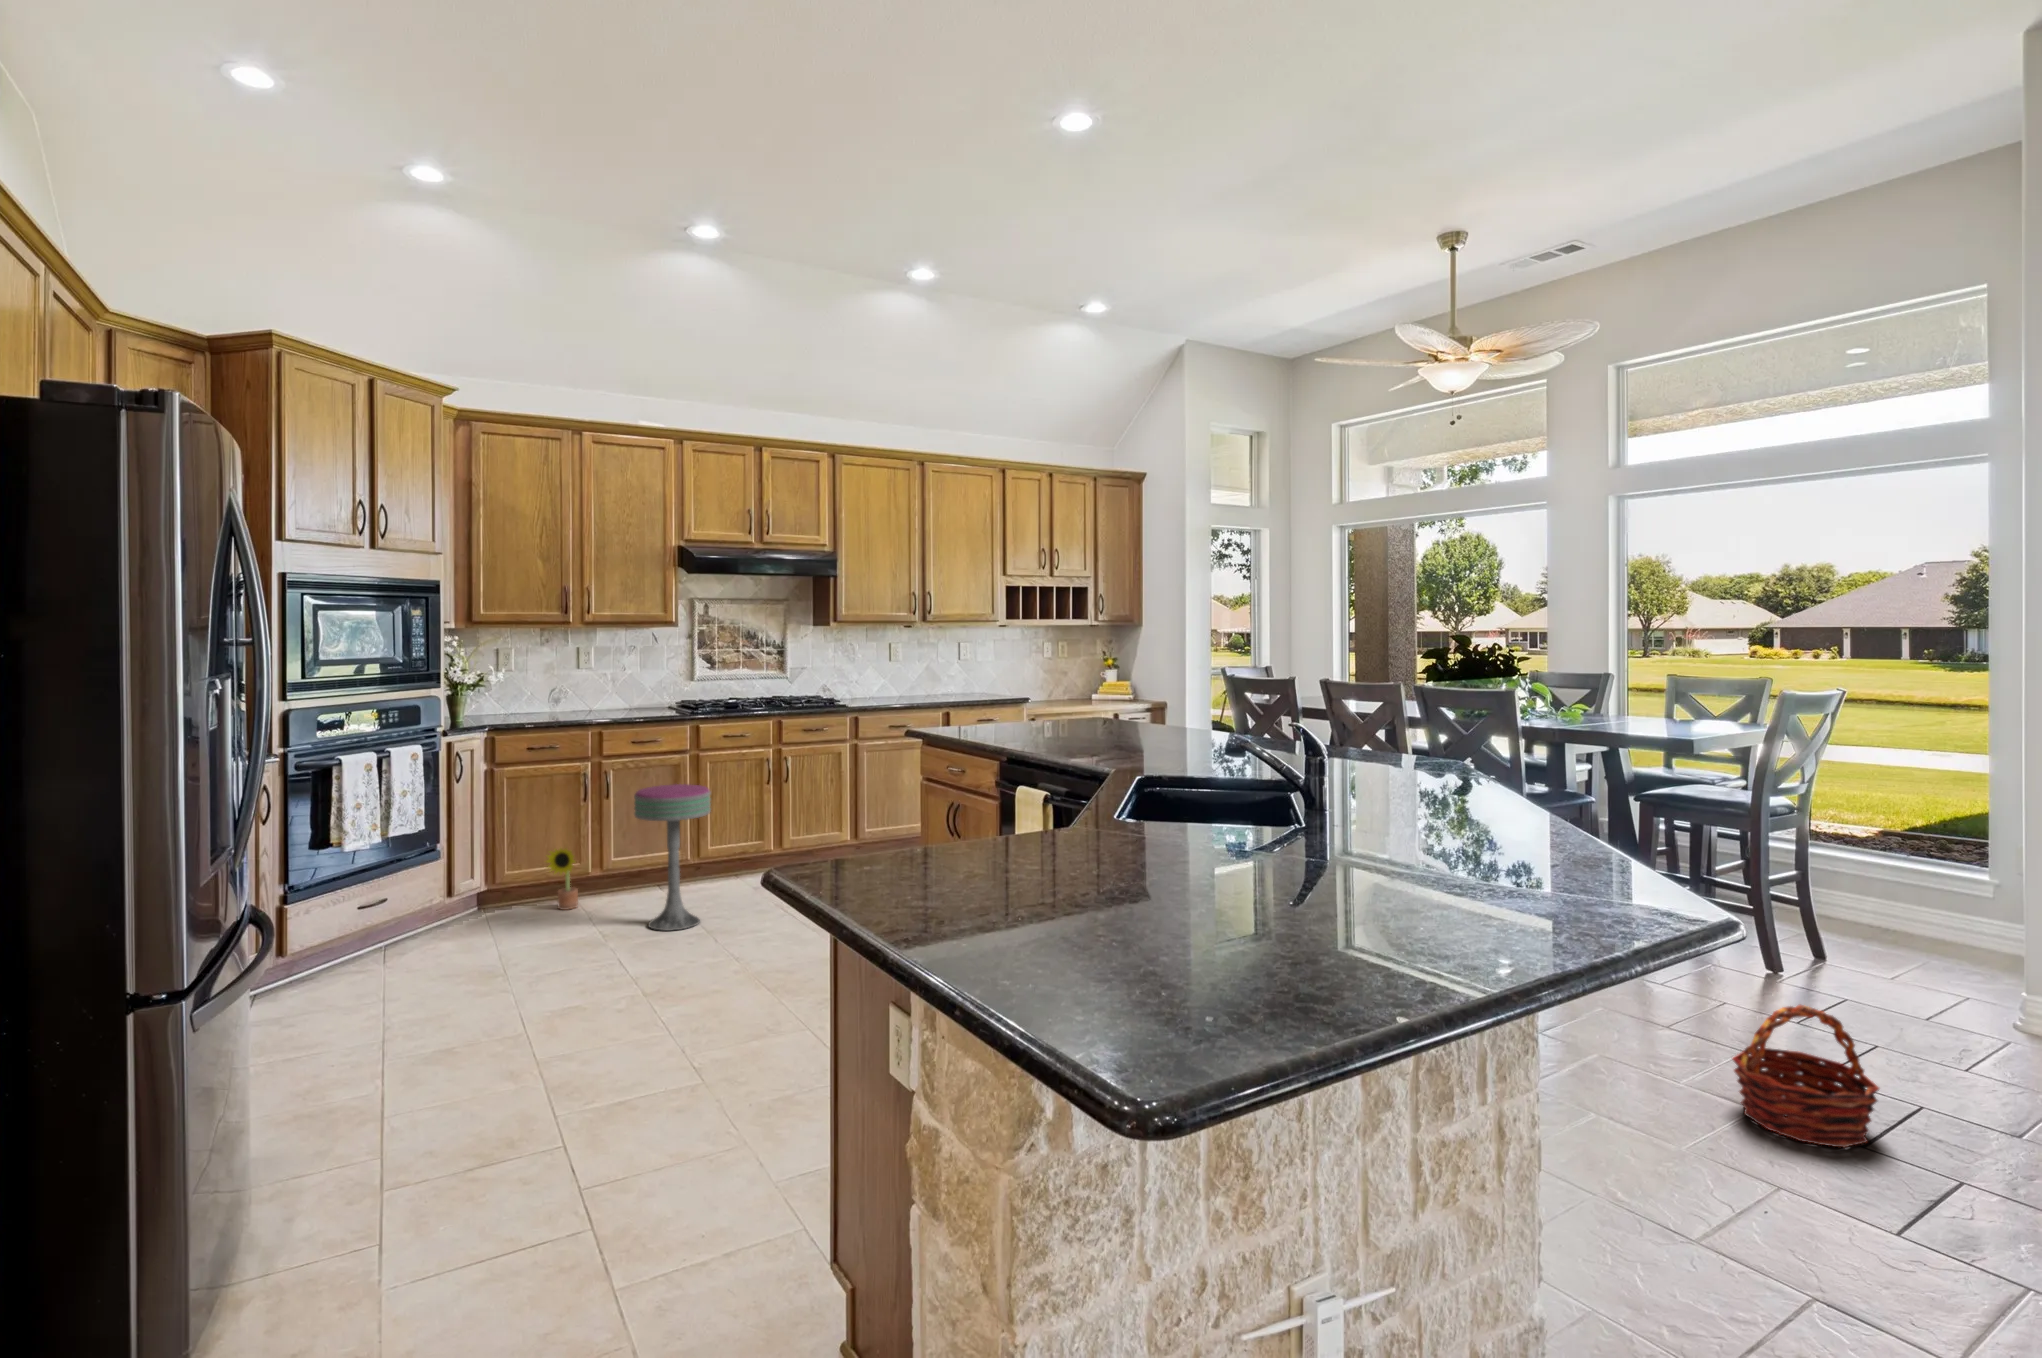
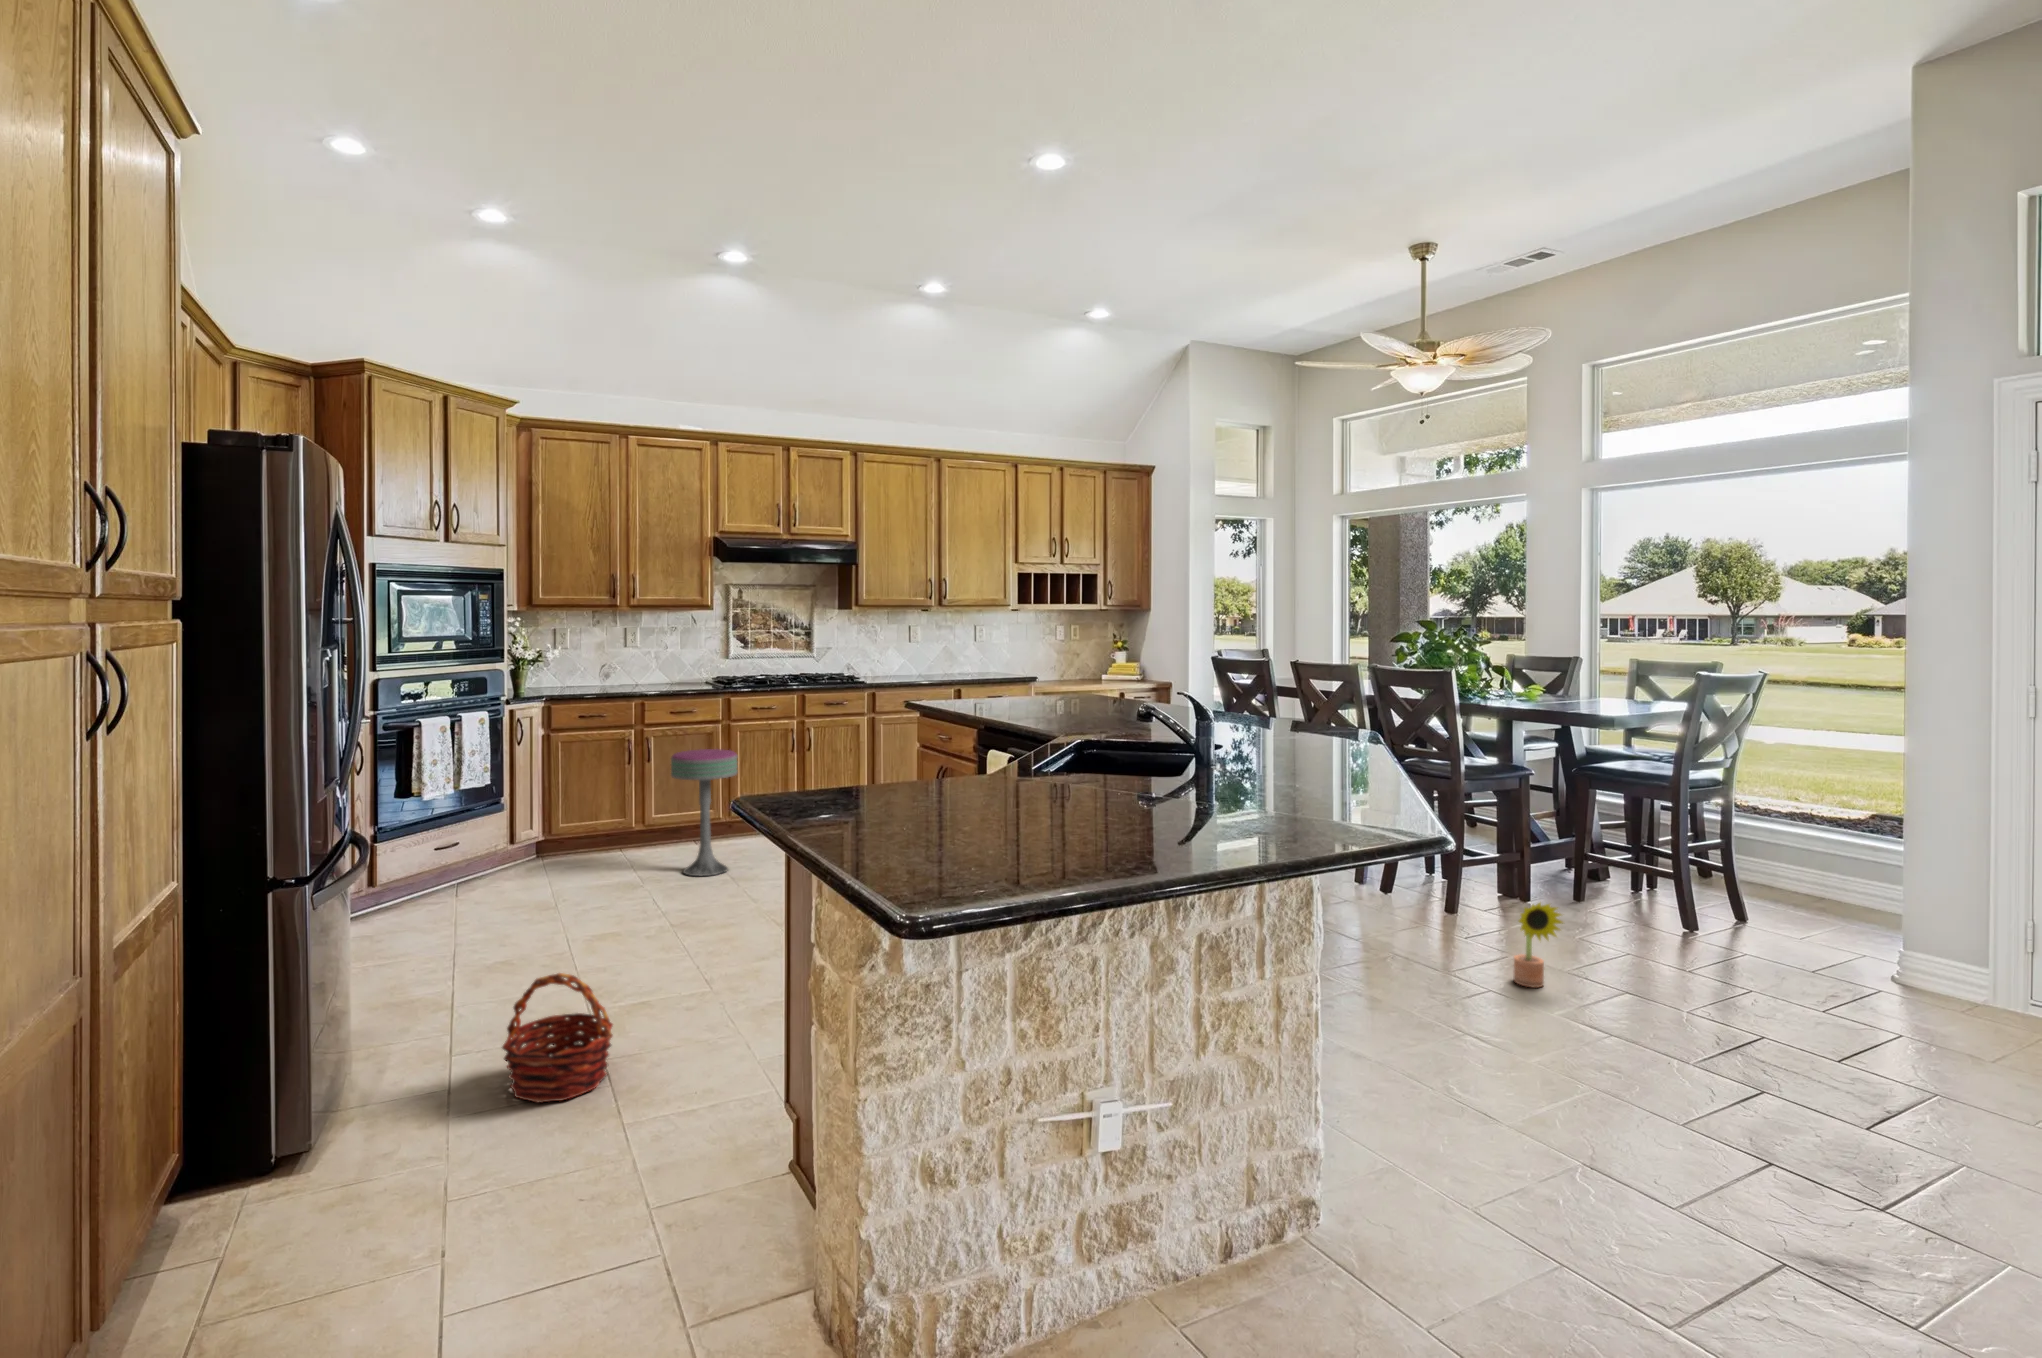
decorative plant: present [547,848,578,910] -> present [1514,903,1563,988]
basket: present [1732,1005,1879,1147] -> present [502,973,613,1103]

